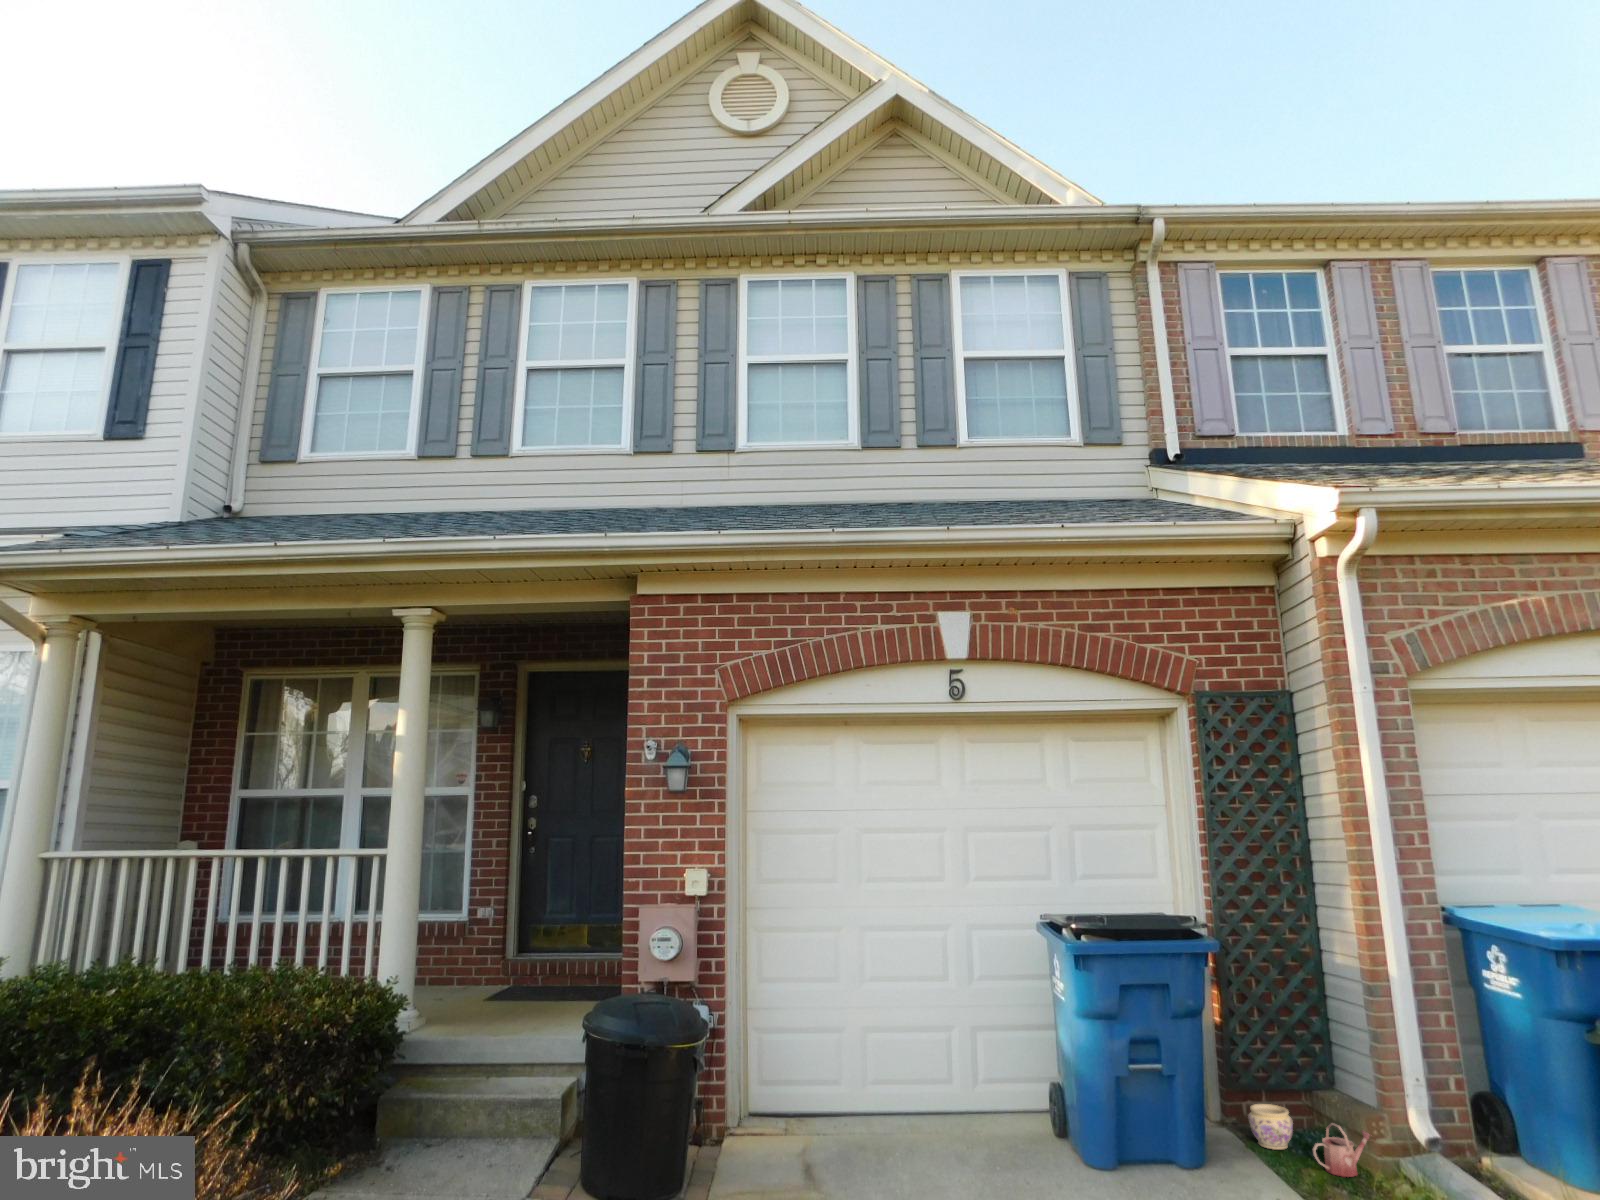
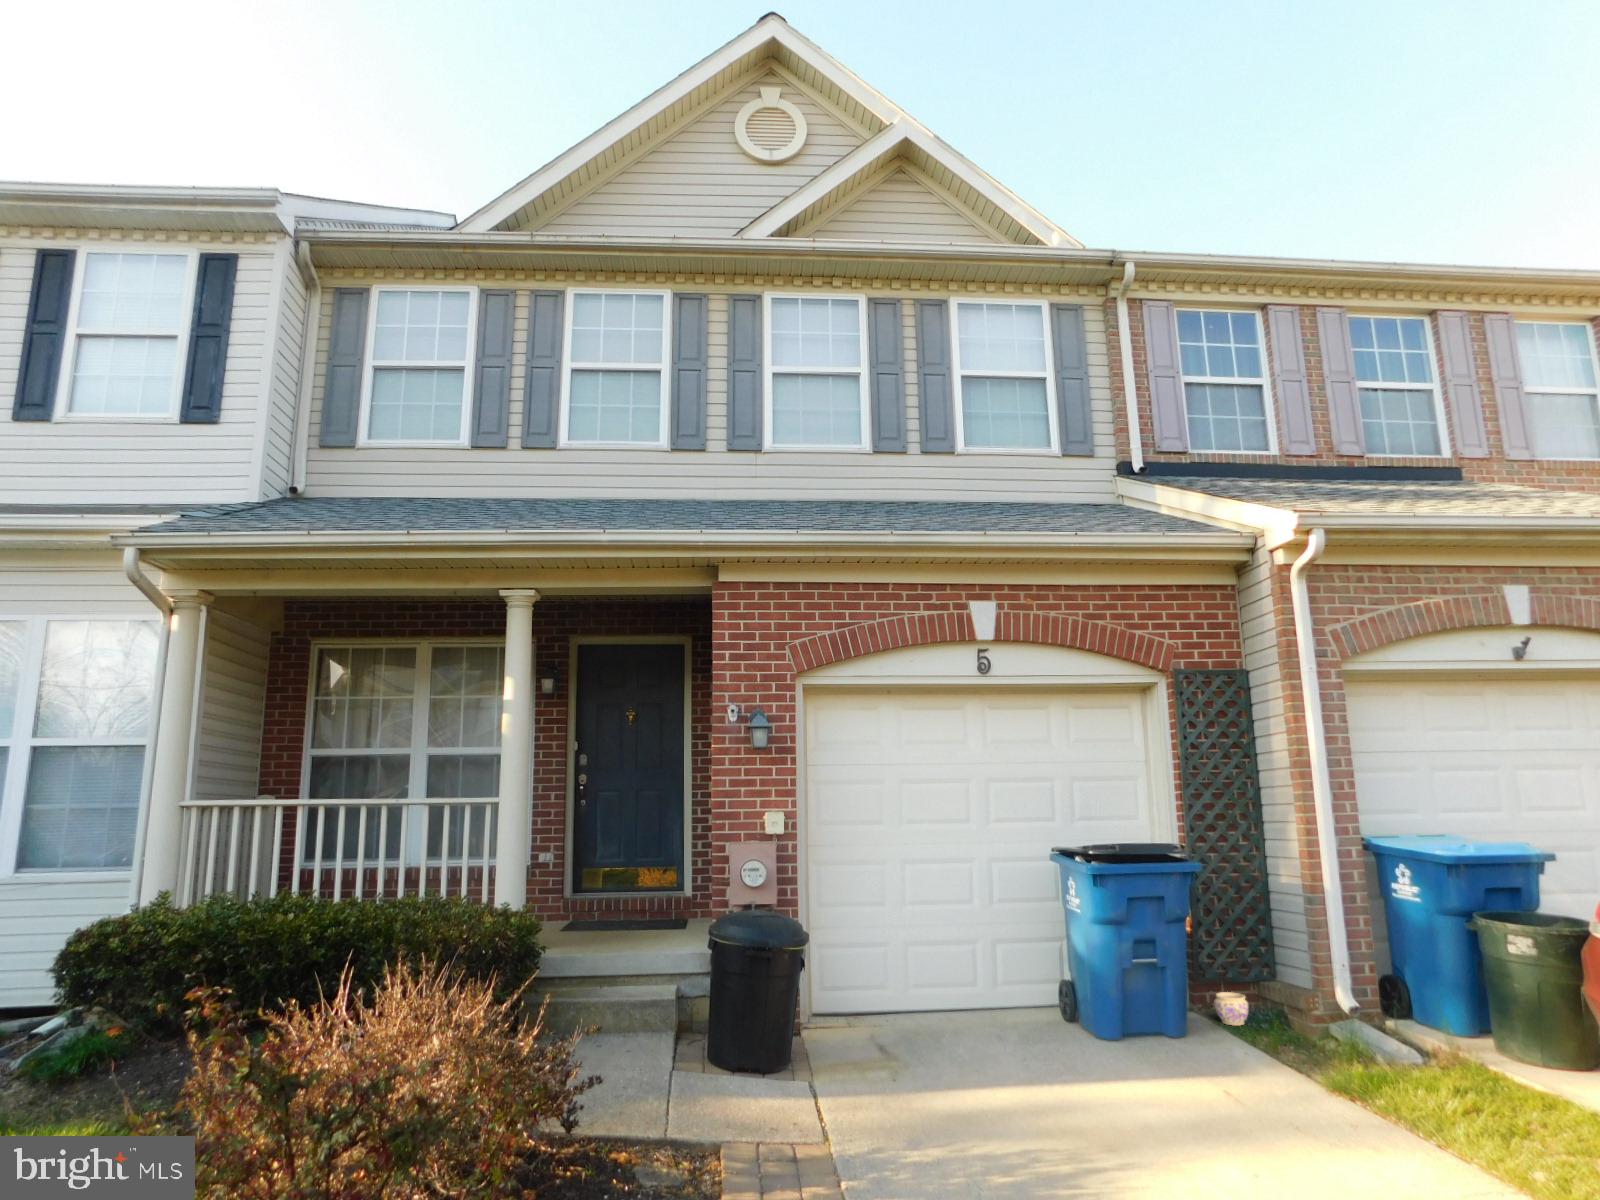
watering can: present [1313,1123,1370,1177] -> none [1267,1002,1312,1041]

